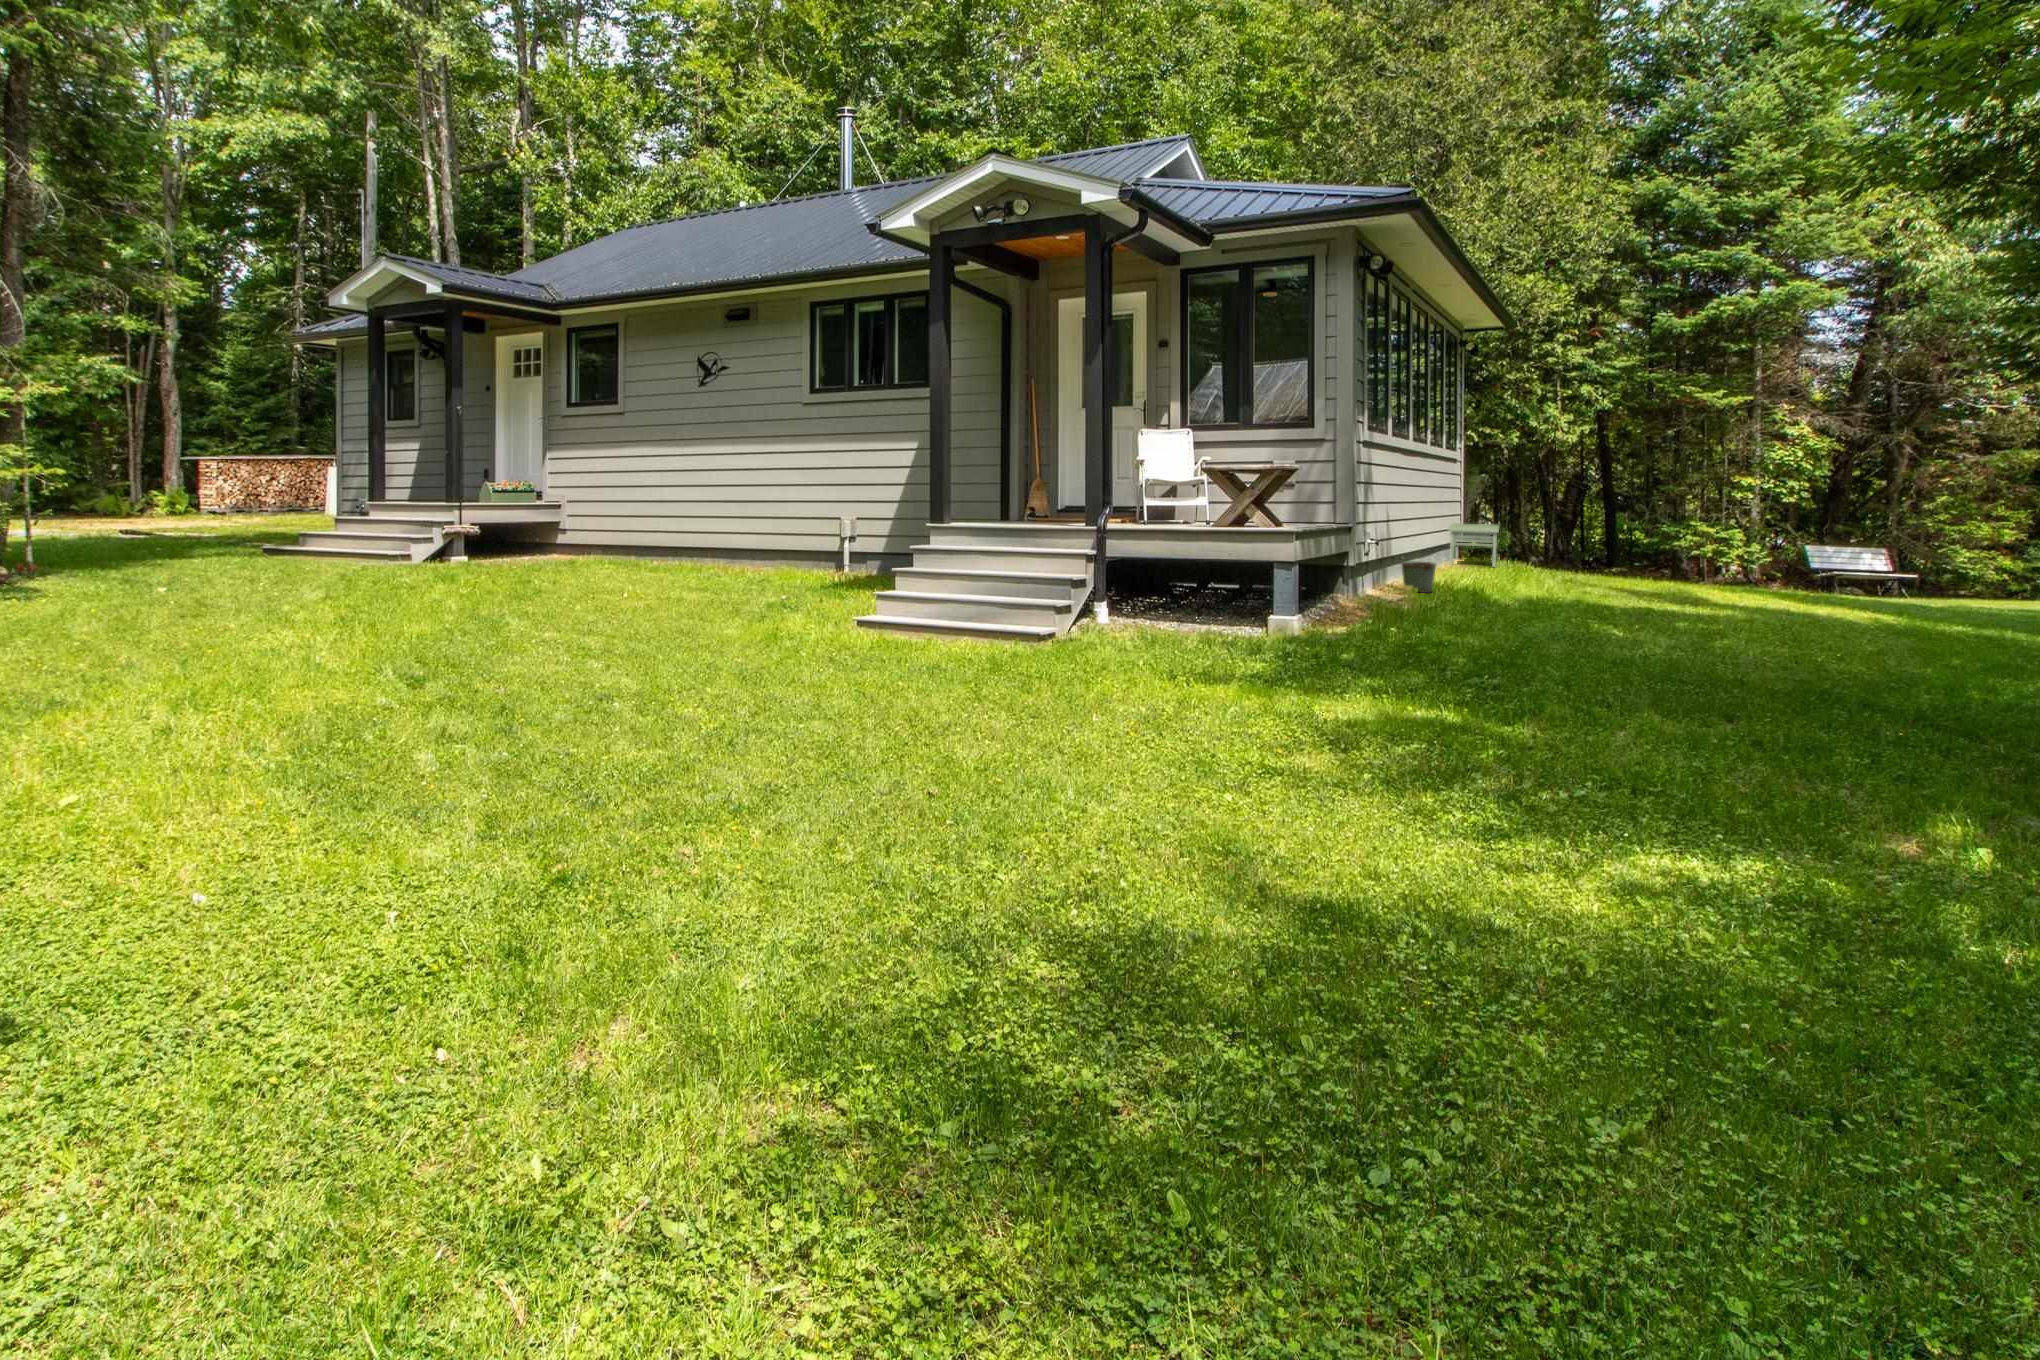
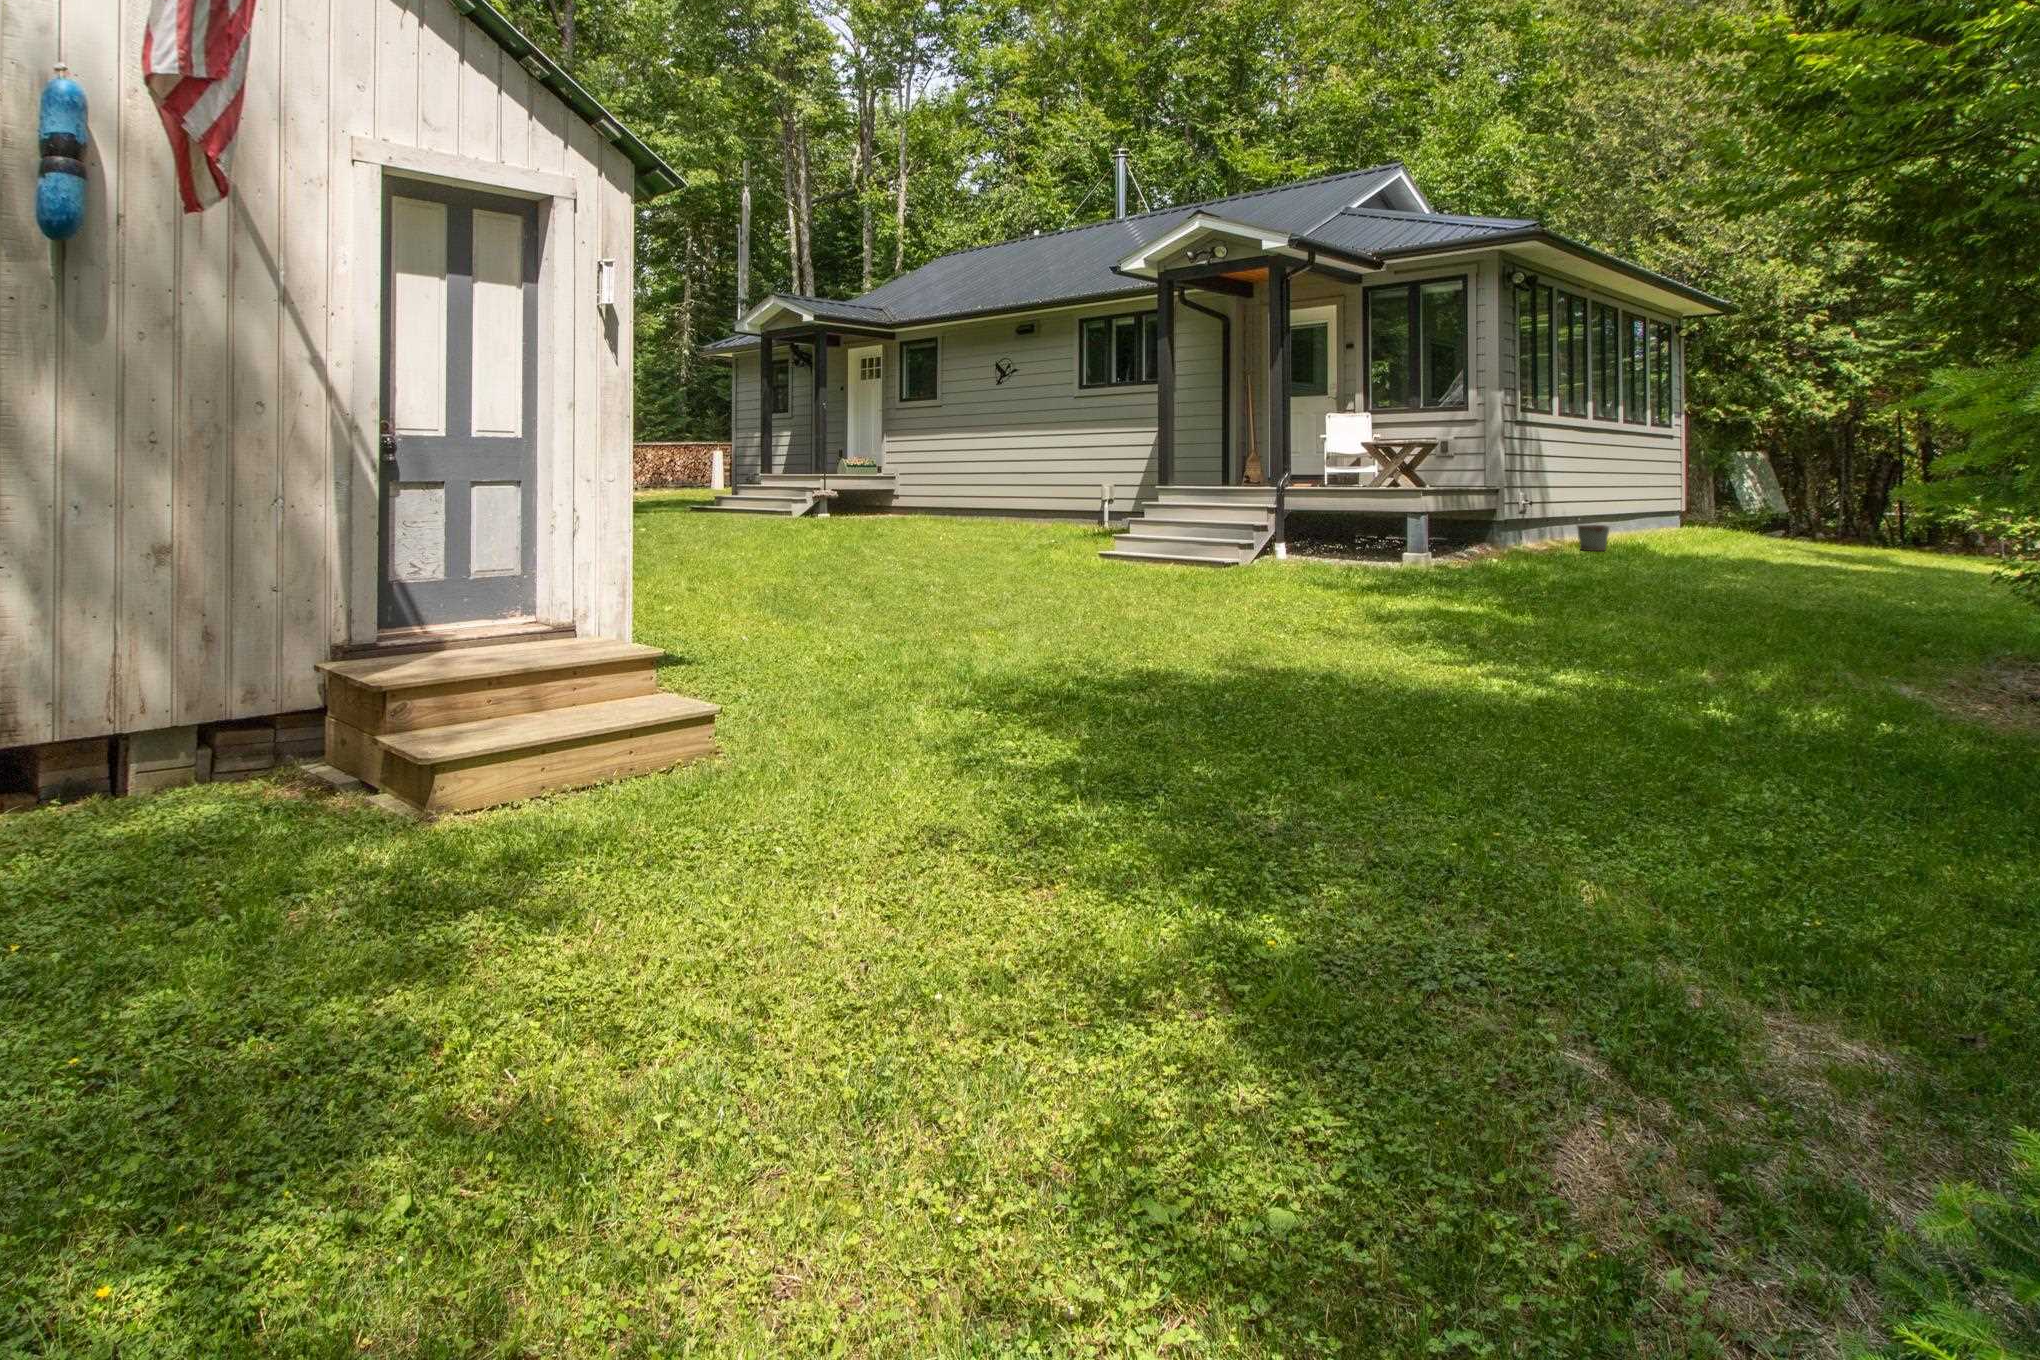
storage bench: present [1448,524,1499,567] -> none [1660,496,1724,536]

